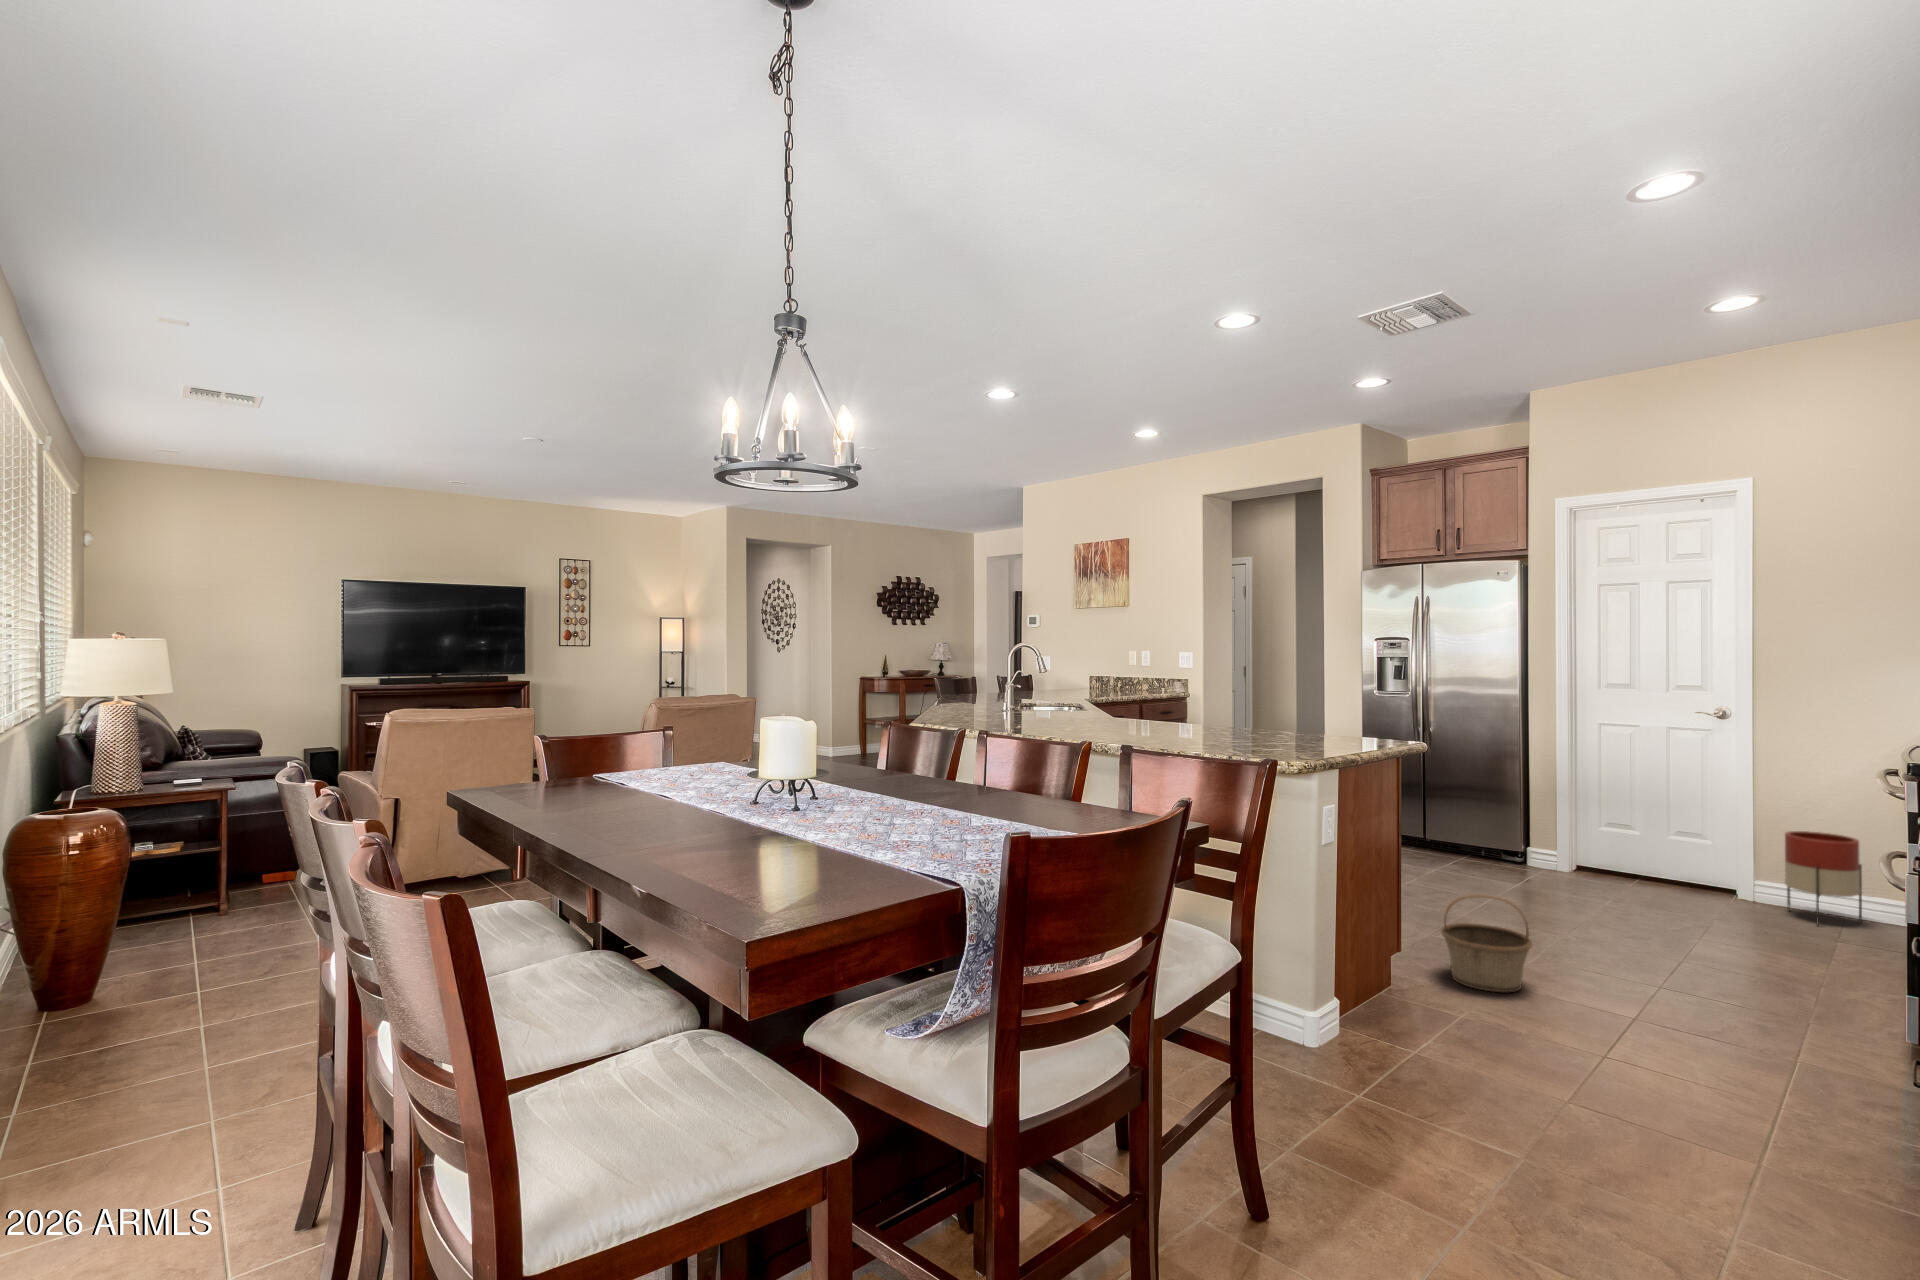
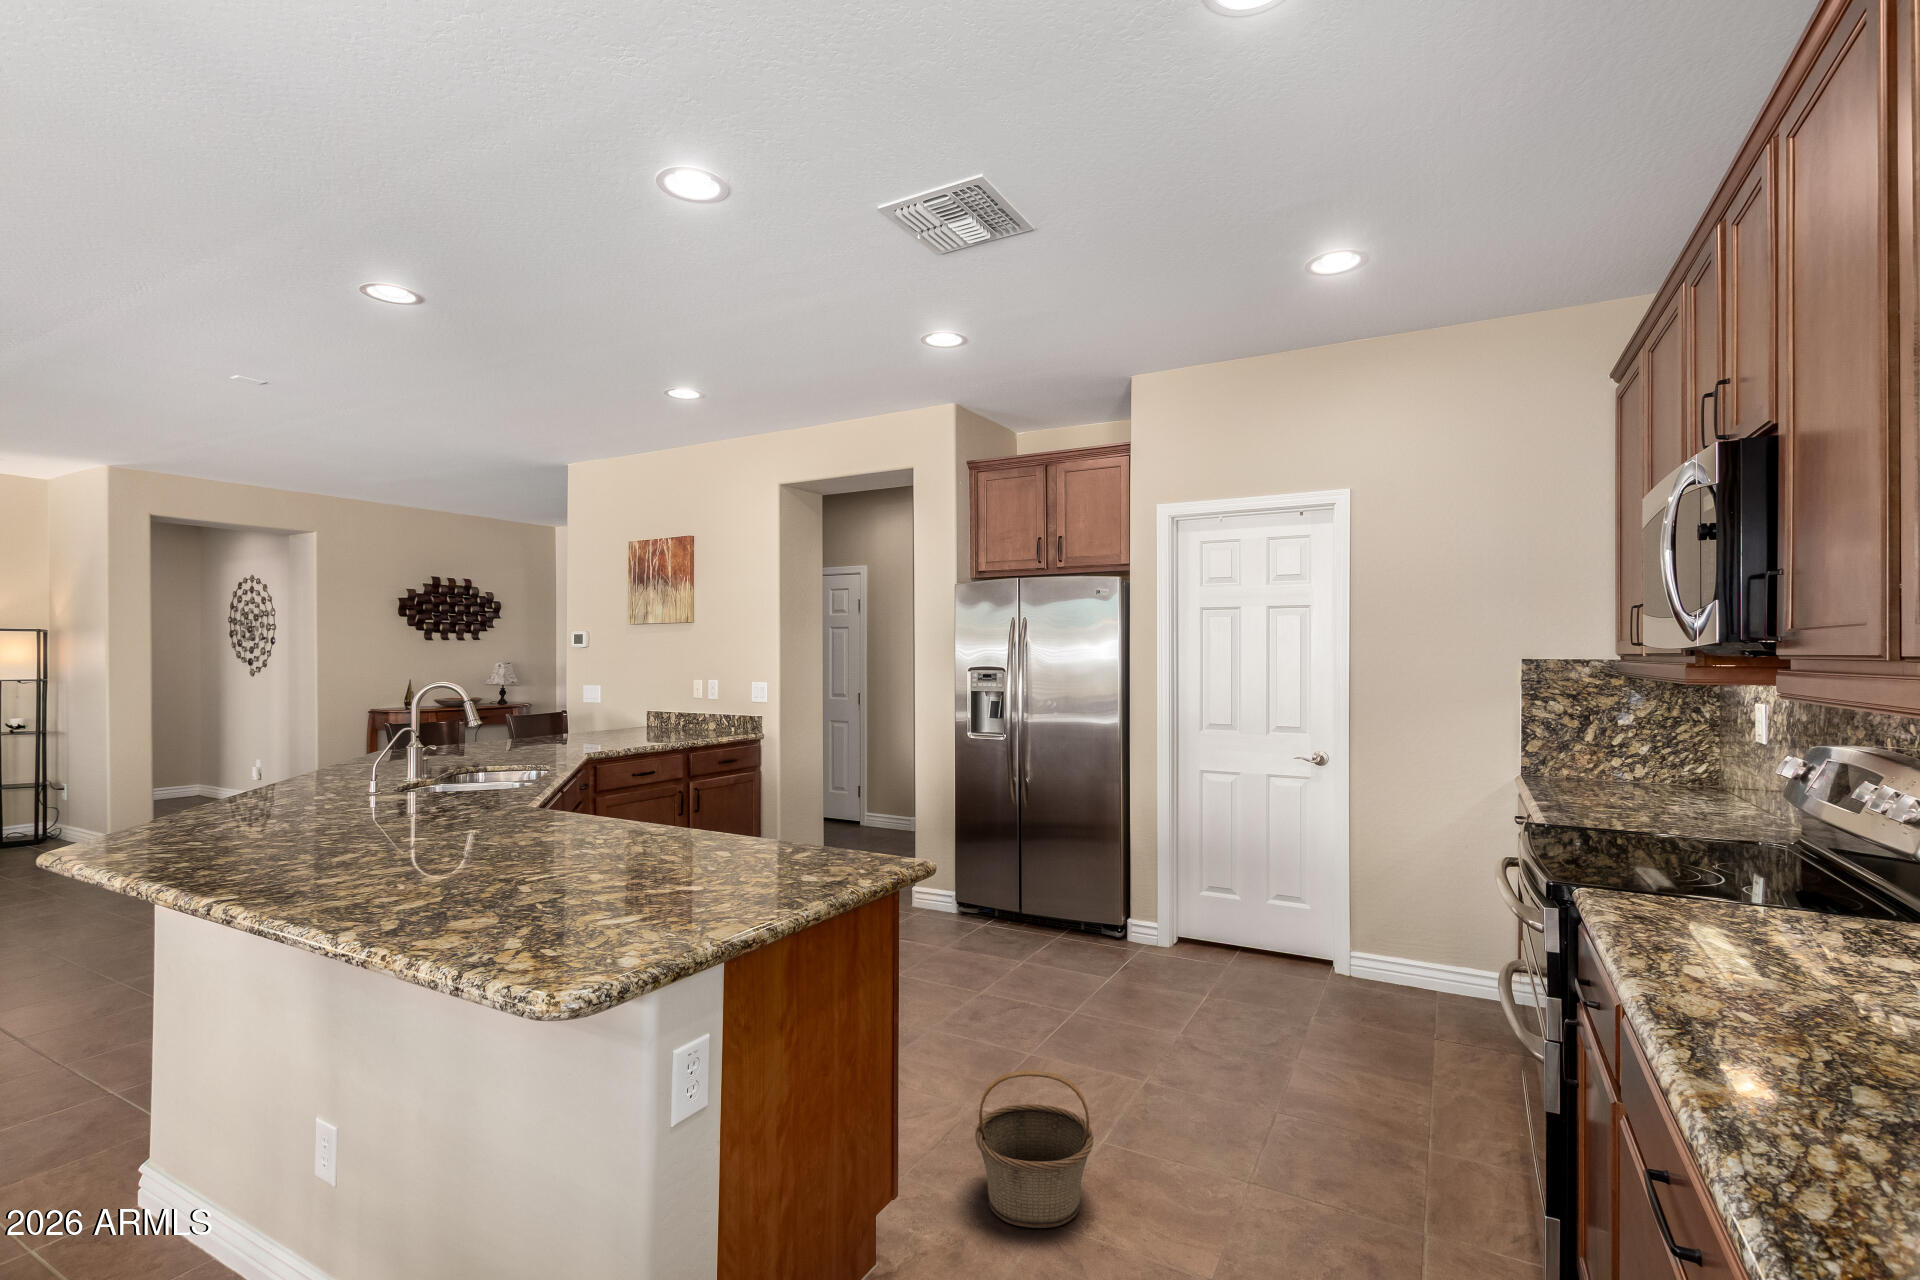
planter: present [1785,831,1862,925] -> none [1380,896,1452,1012]

